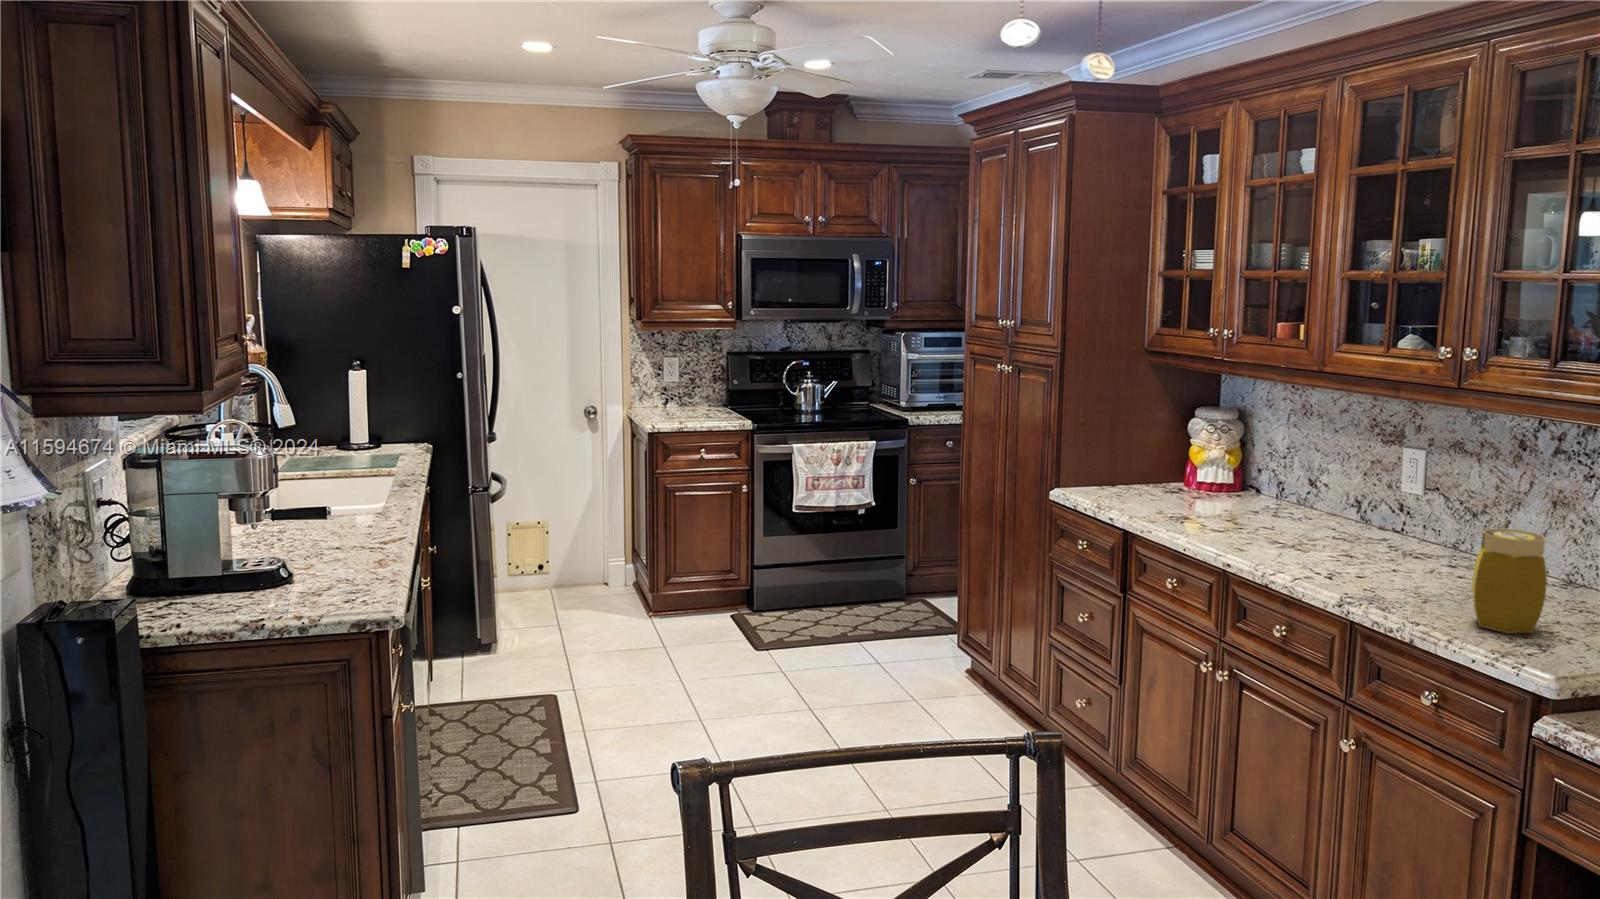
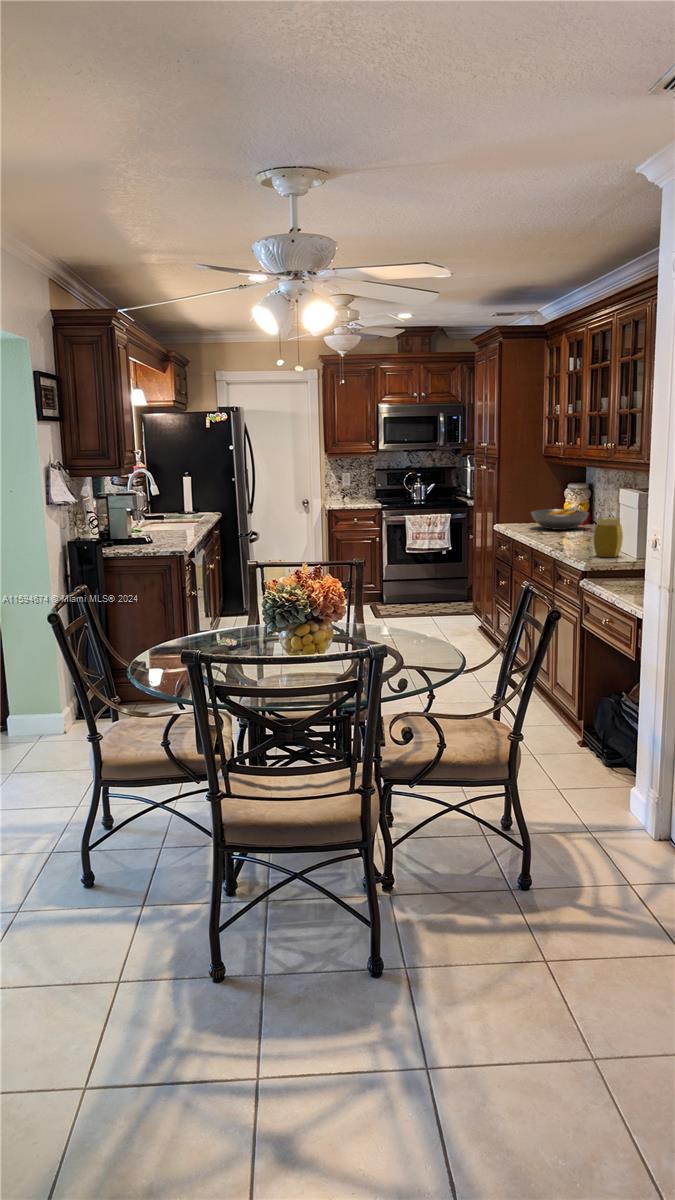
fruit bowl: none [1147,463,1274,511] -> present [531,509,589,530]

